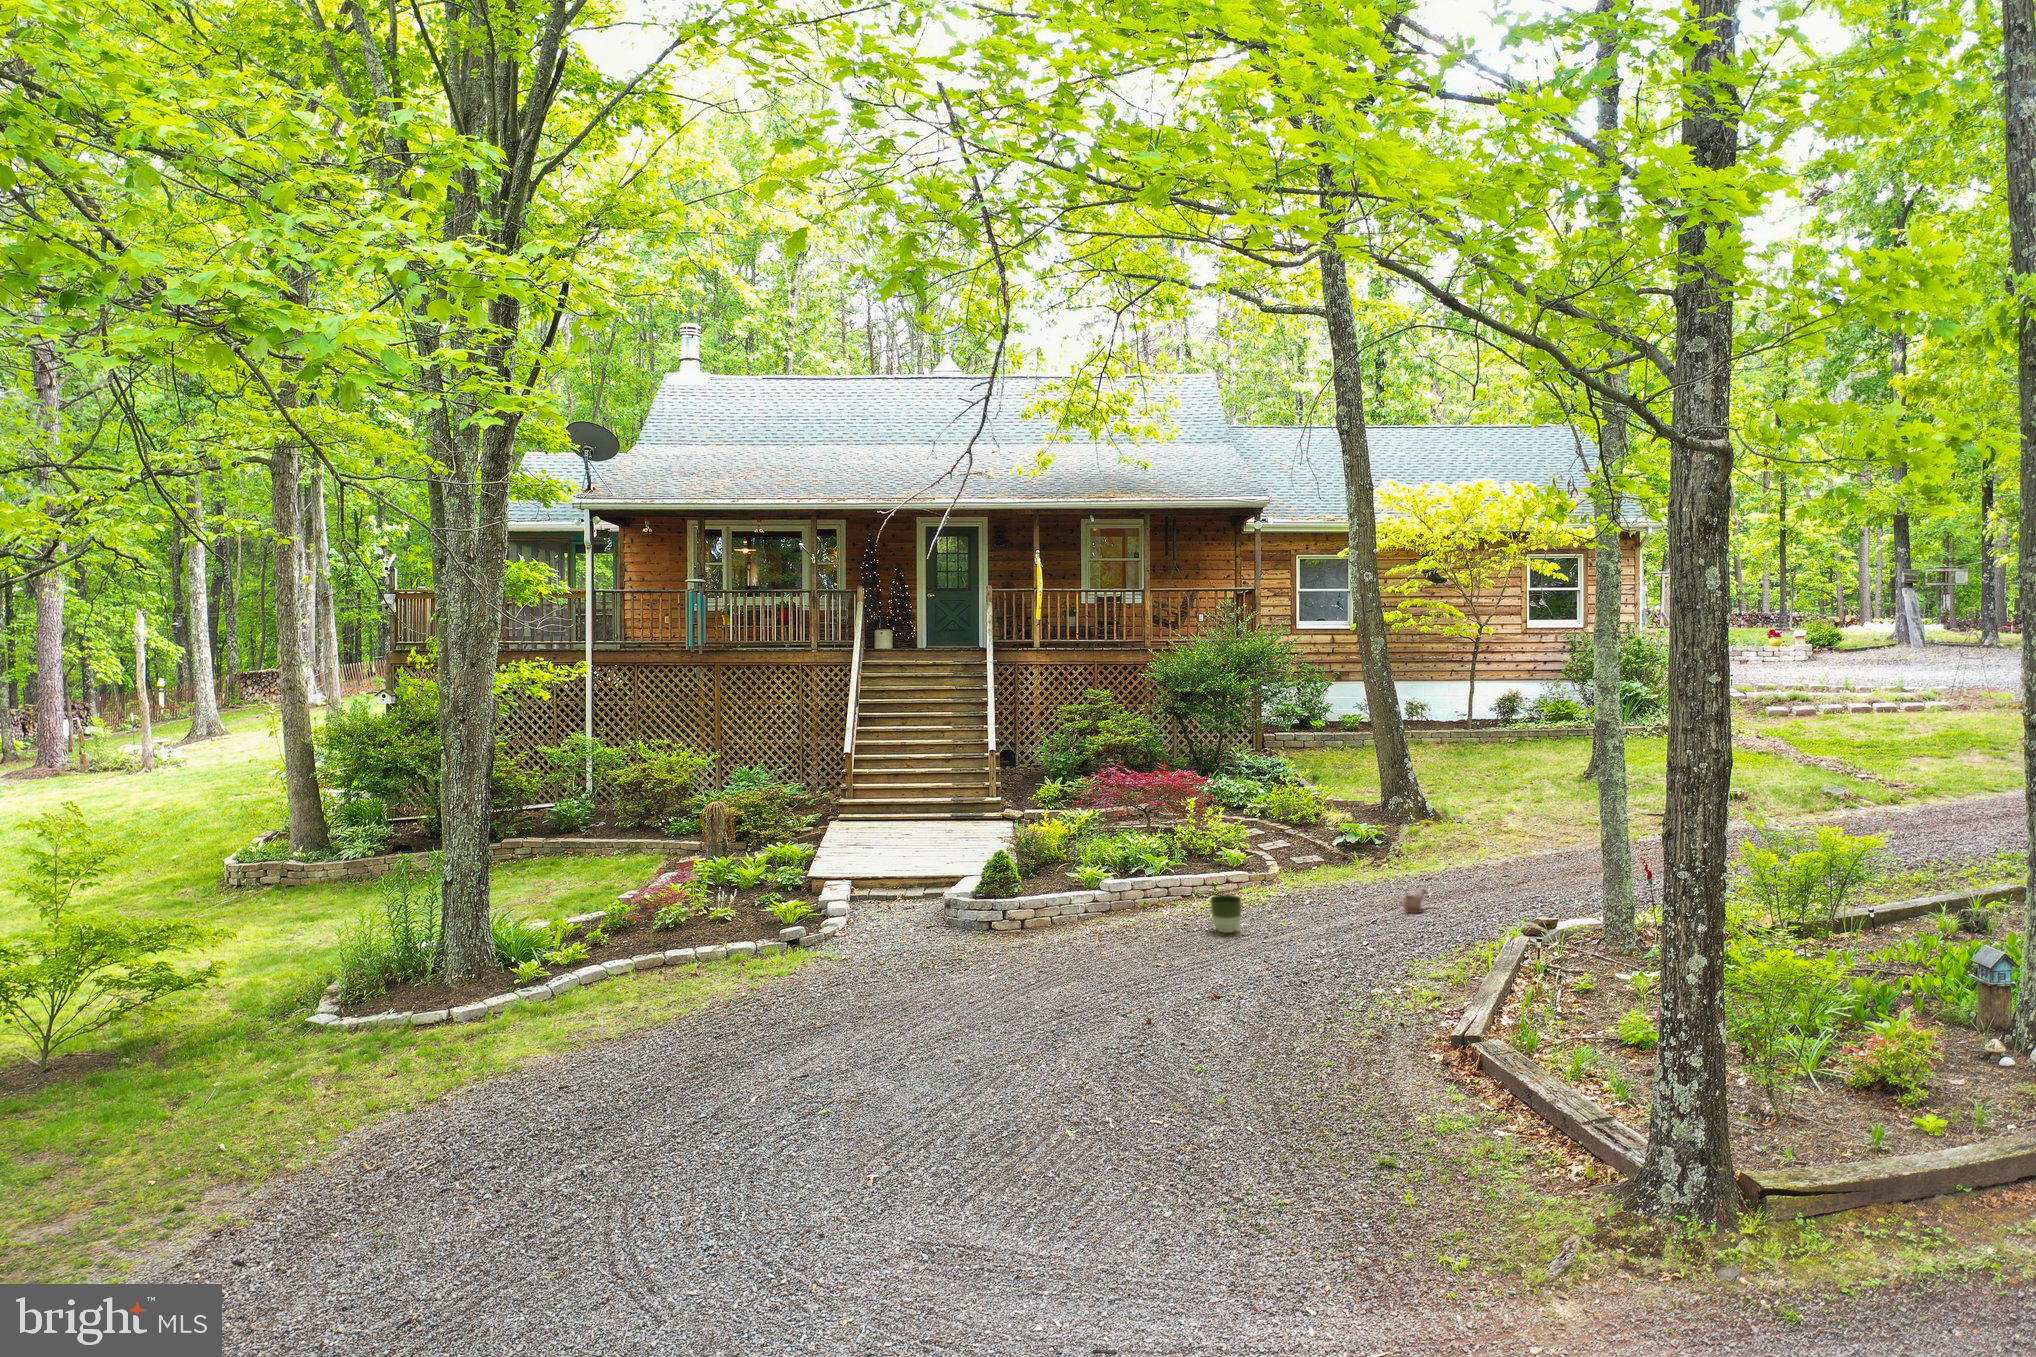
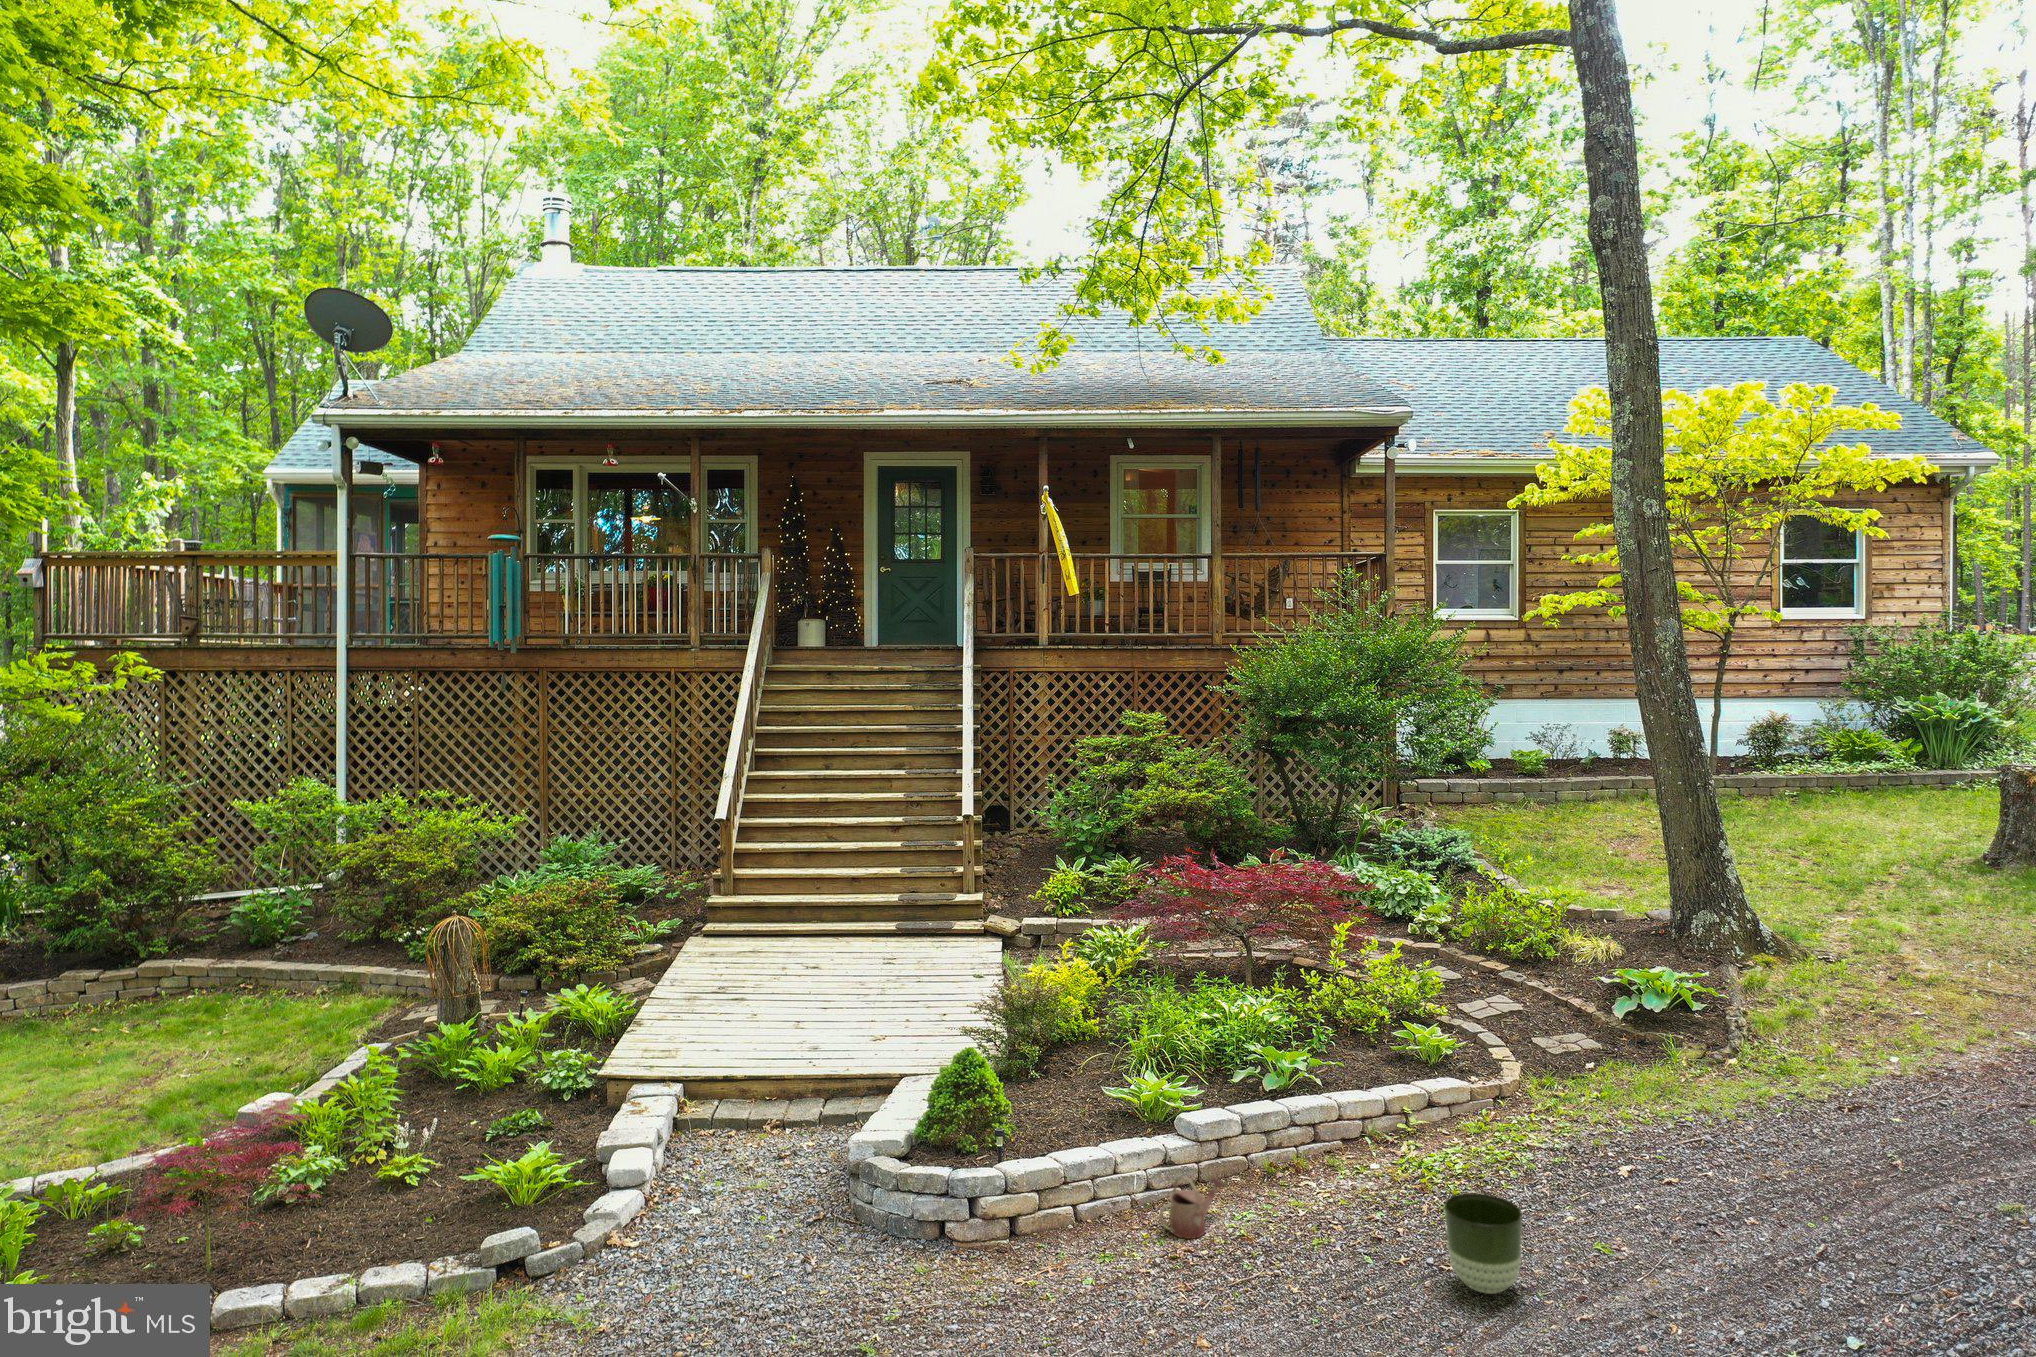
watering can: present [1402,889,1427,913] -> present [1159,1176,1225,1239]

